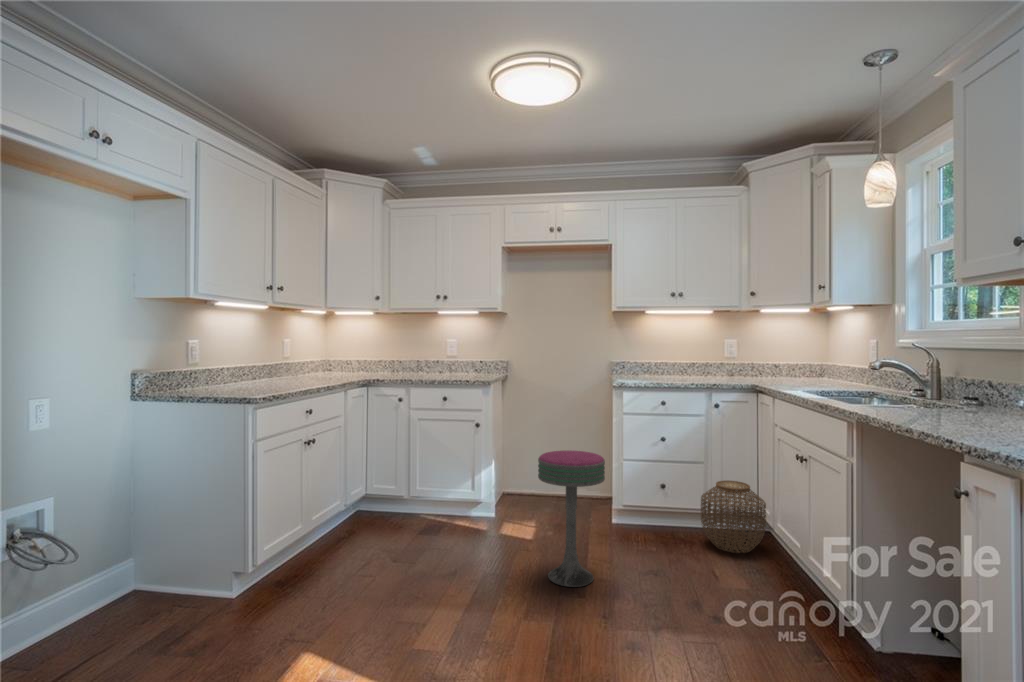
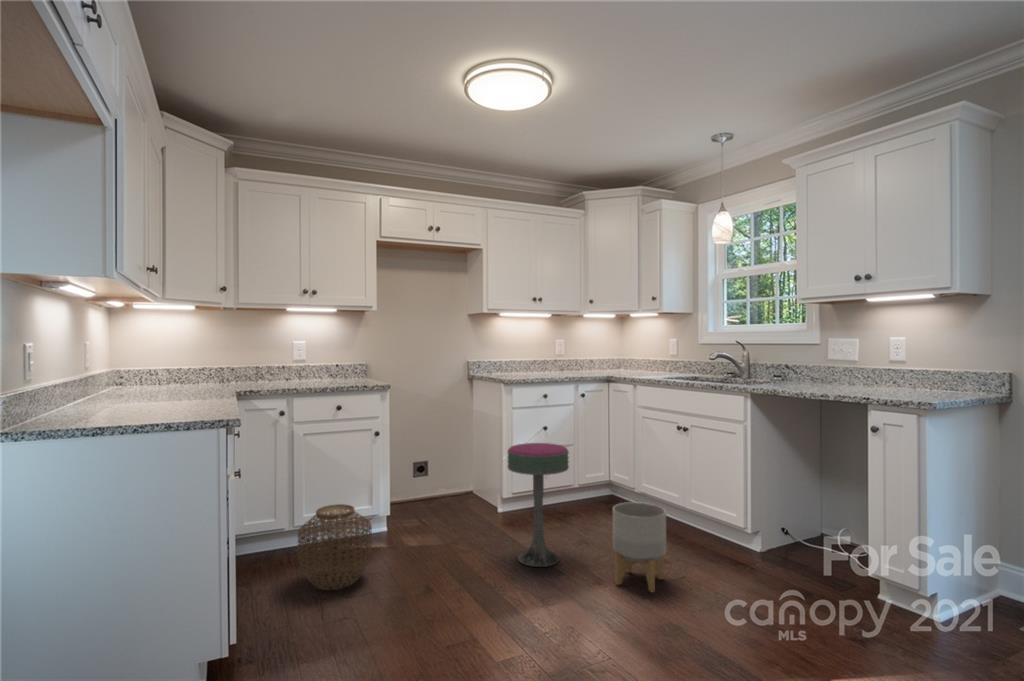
woven basket: present [701,480,766,553] -> present [298,504,372,590]
planter: none [602,535,667,650] -> present [613,502,666,592]

